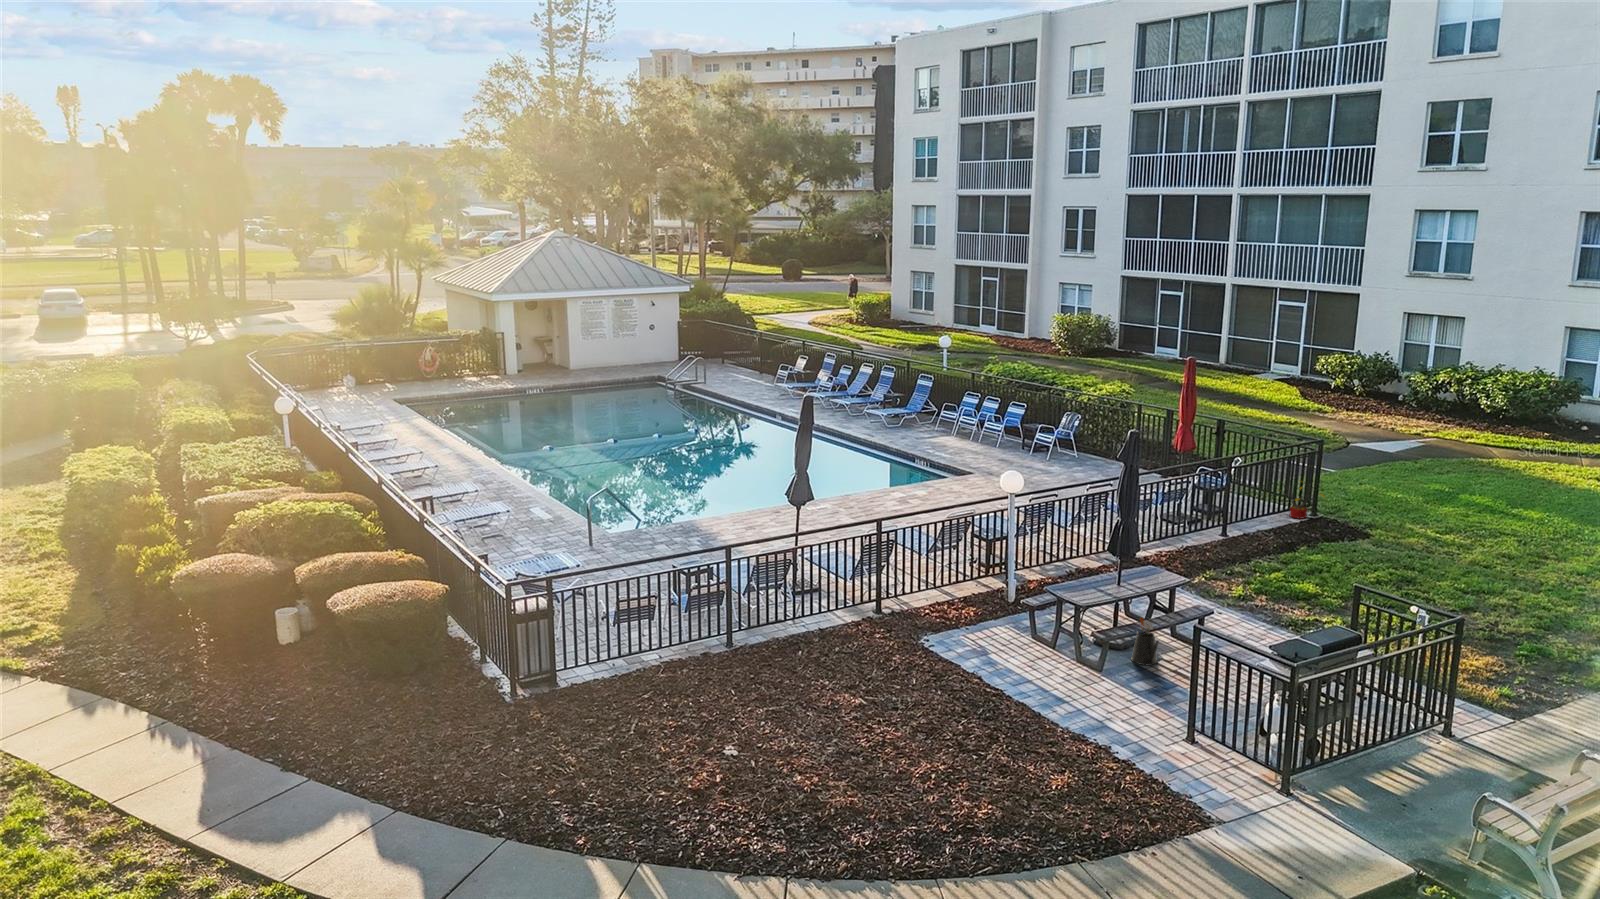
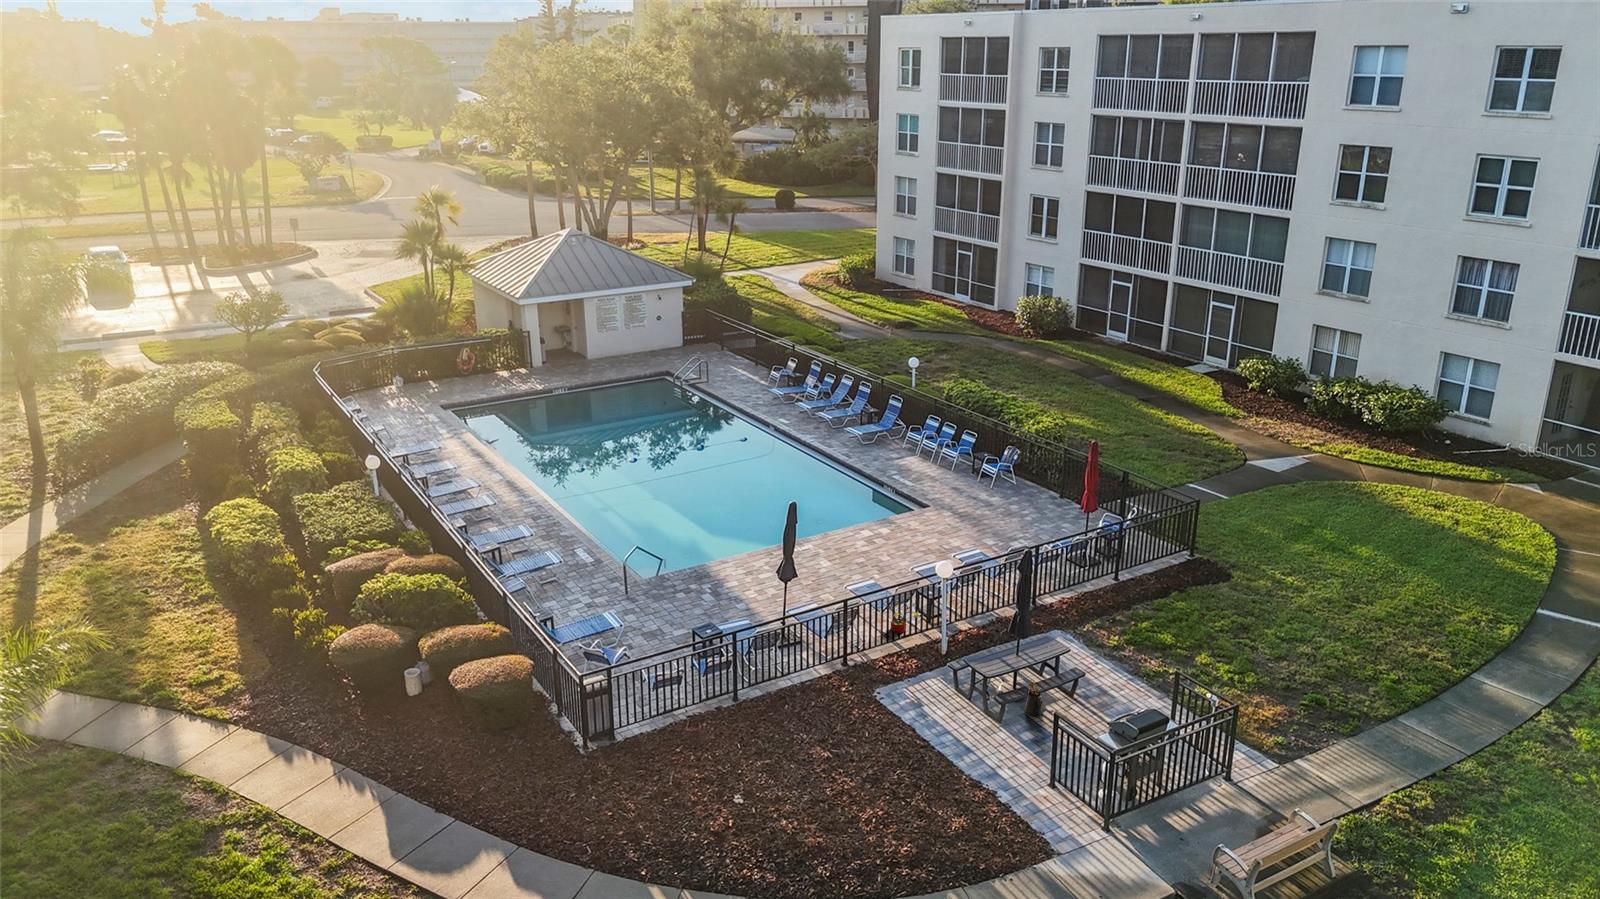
decorative plant: present [1289,484,1325,519] -> present [889,600,918,633]

